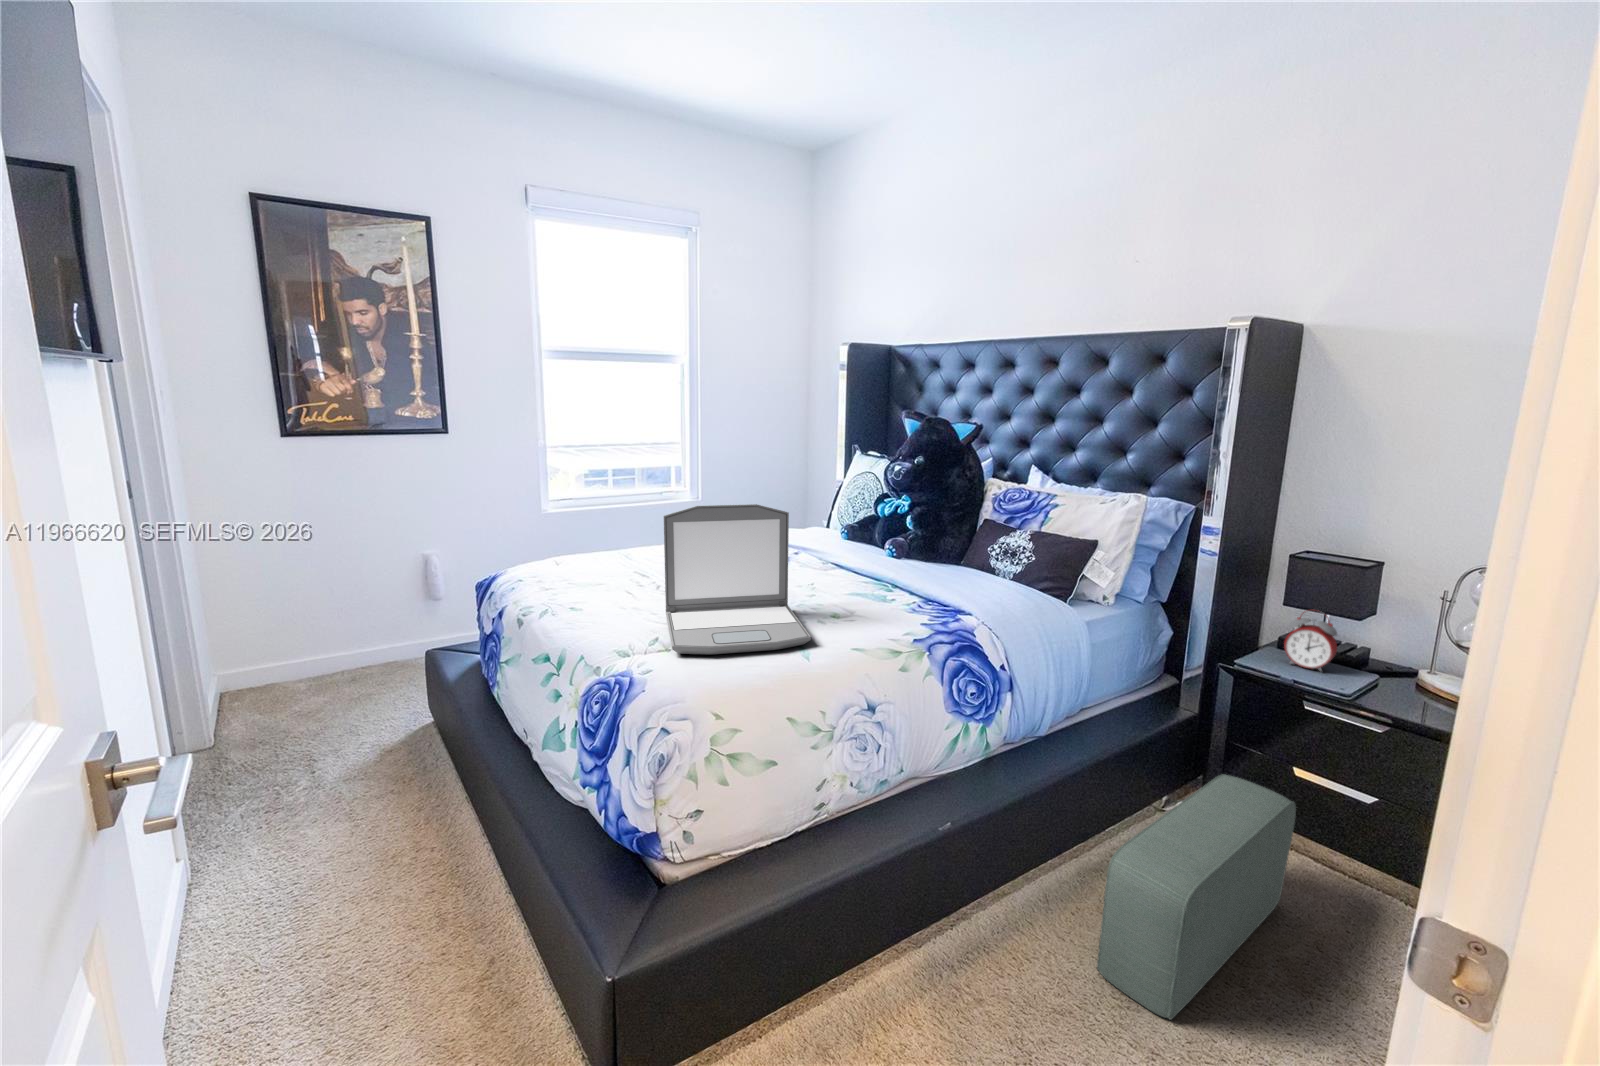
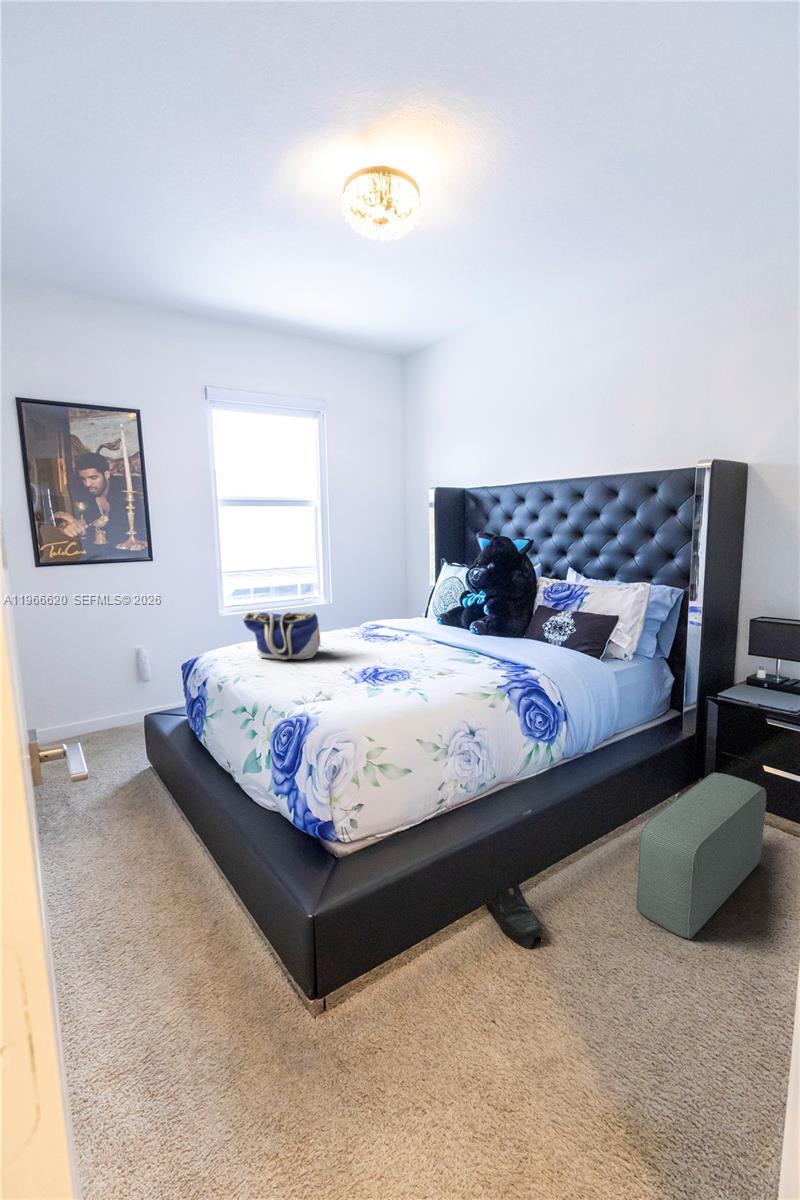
laptop: present [664,504,811,655] -> none [321,598,427,701]
tote bag: none [557,515,669,585] -> present [243,612,320,659]
alarm clock: present [1284,617,1337,671] -> none [751,657,787,700]
shoe: none [877,897,957,1023] -> present [486,883,542,949]

